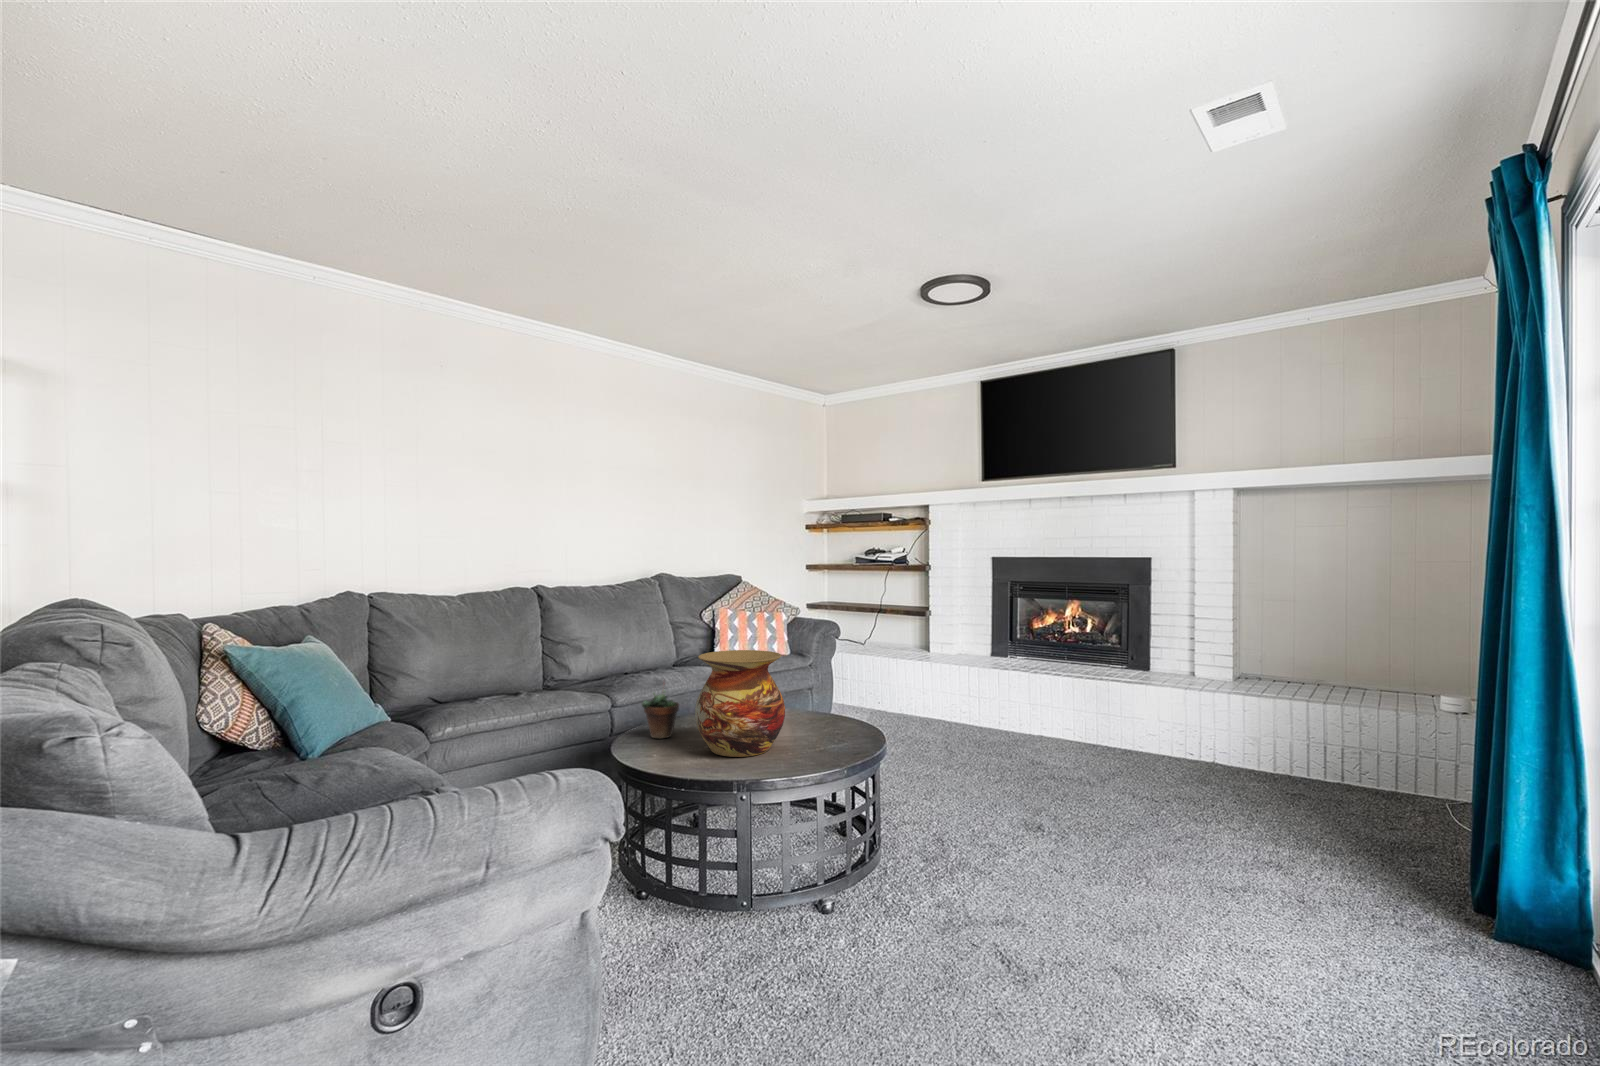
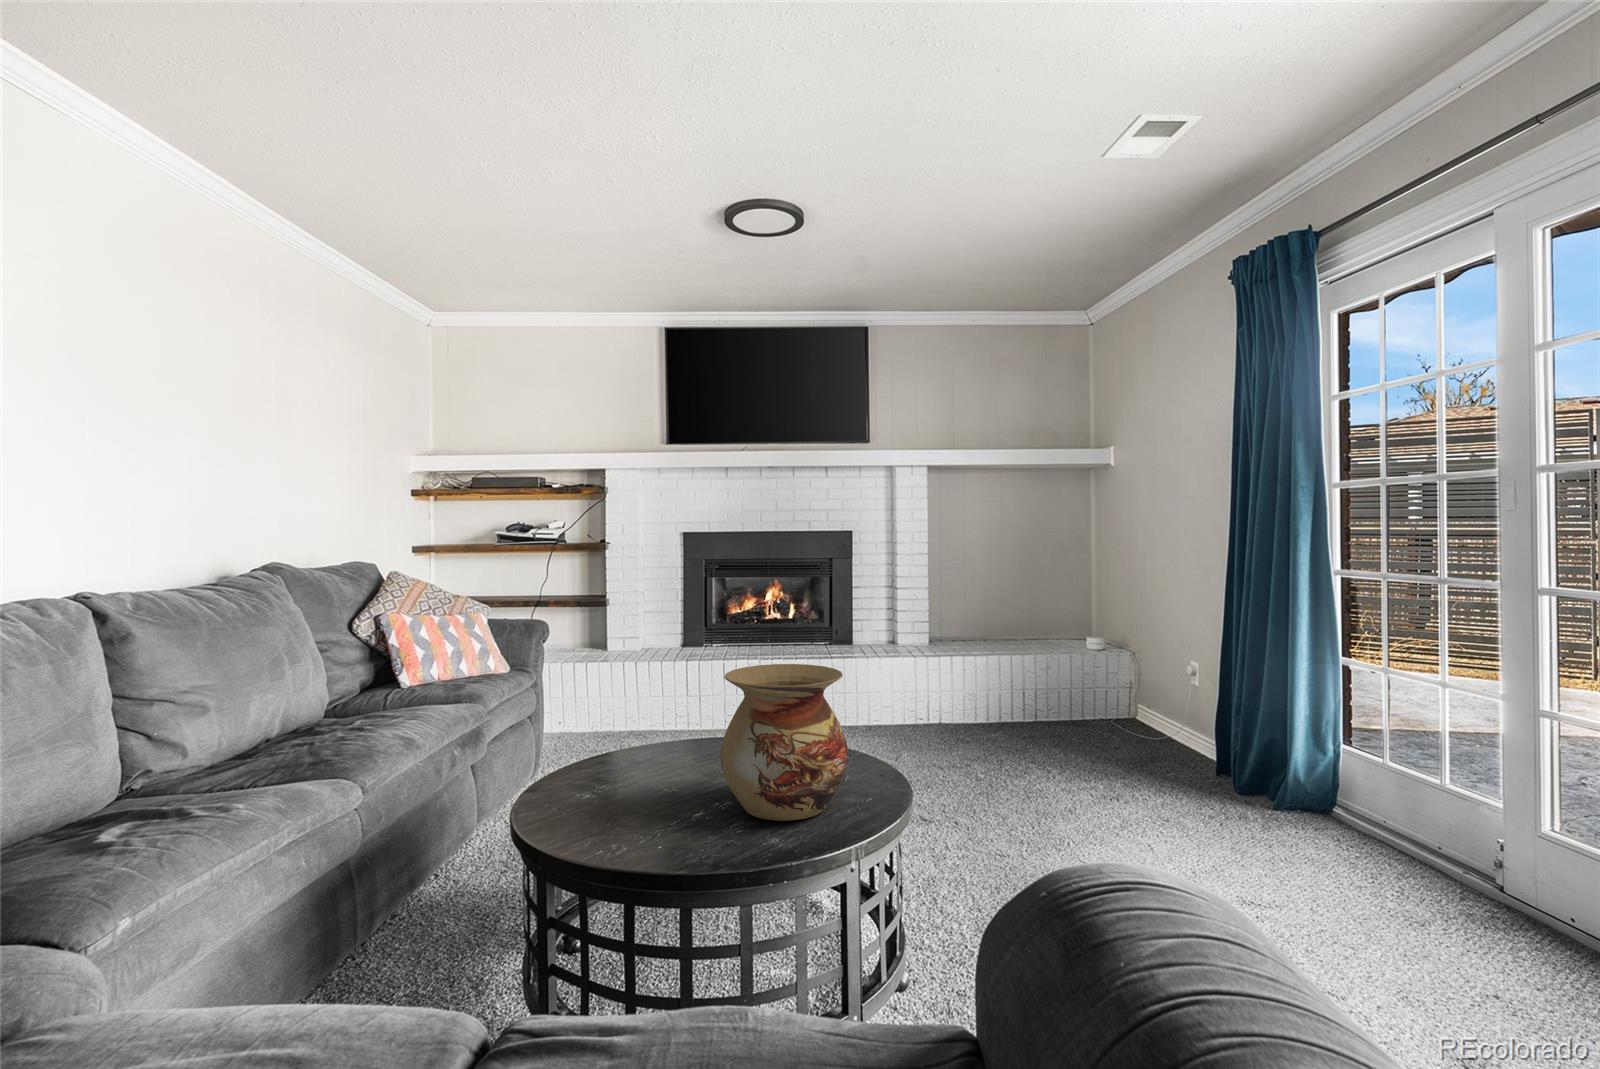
succulent plant: present [642,682,679,738] -> none [601,727,658,824]

